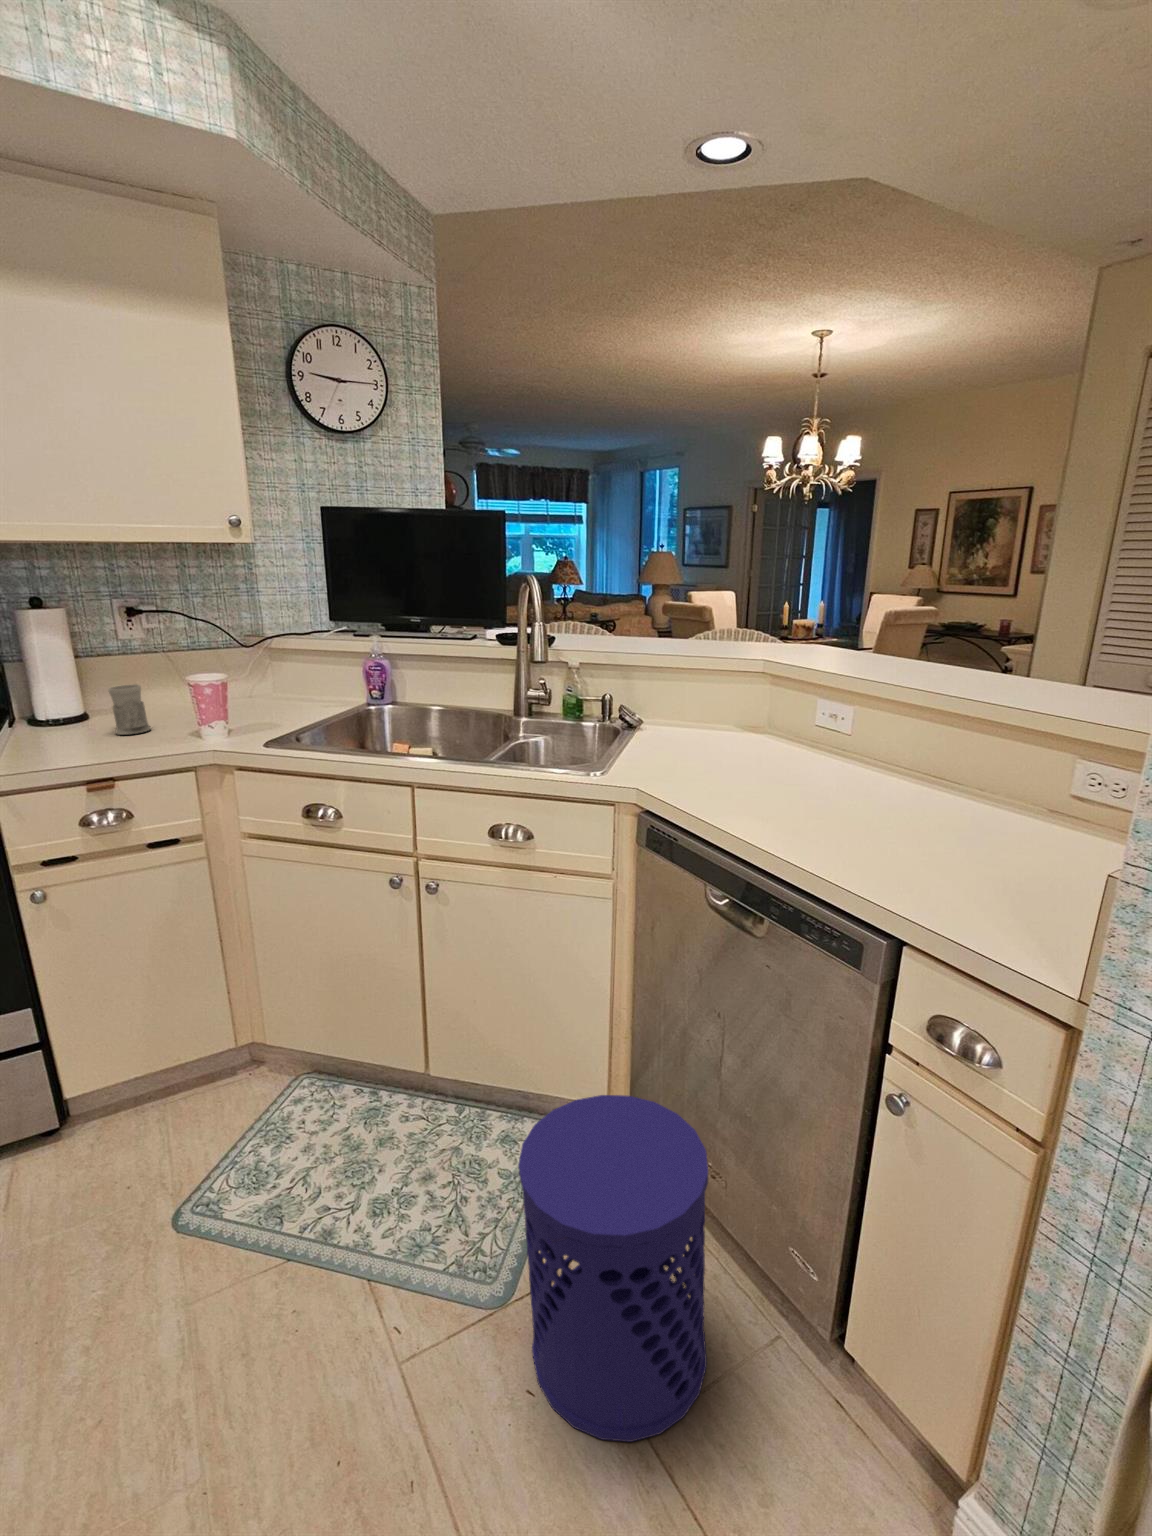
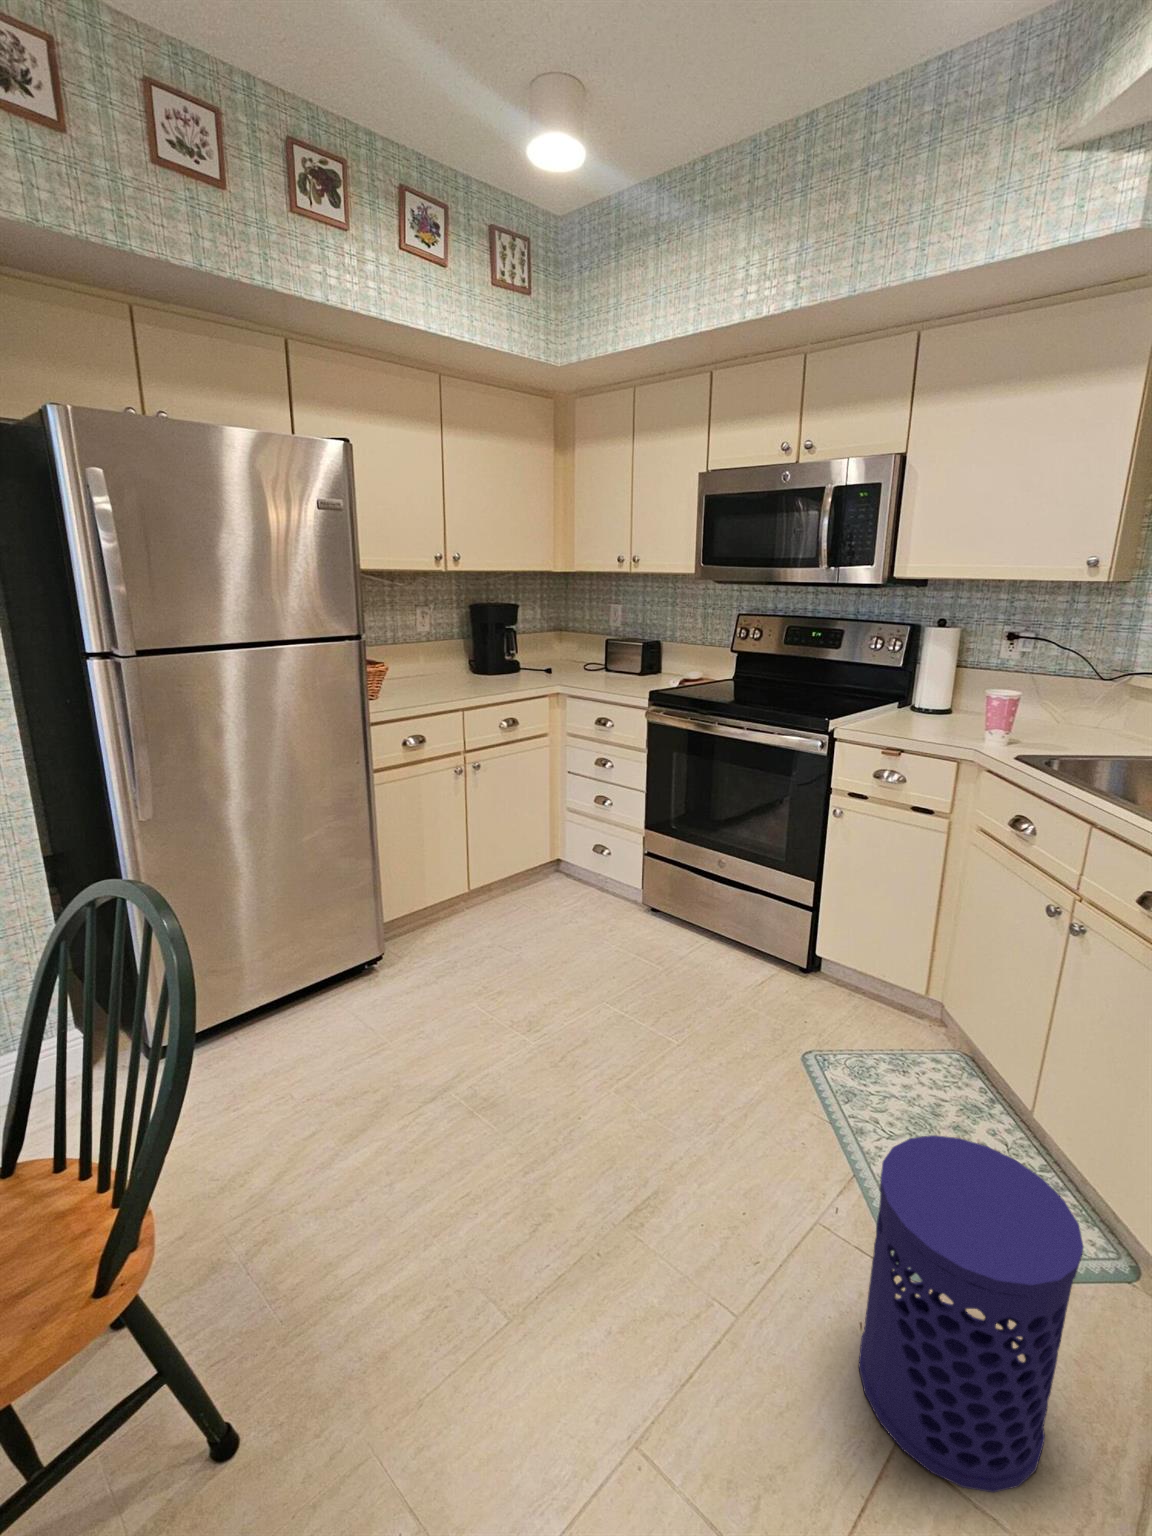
mug: present [108,684,151,735] -> none [933,691,962,729]

